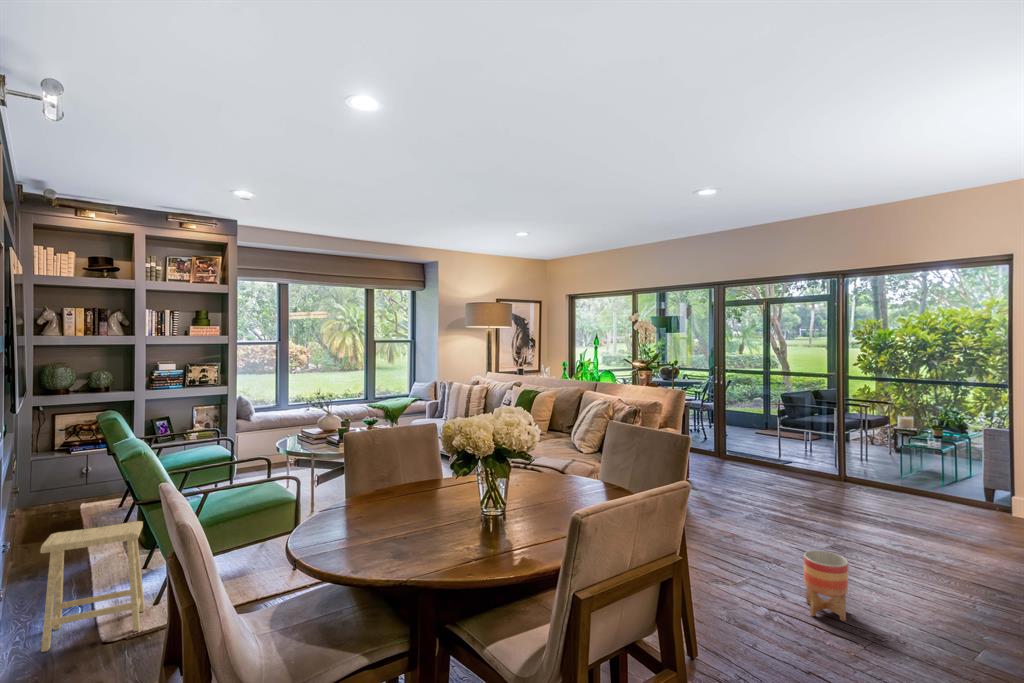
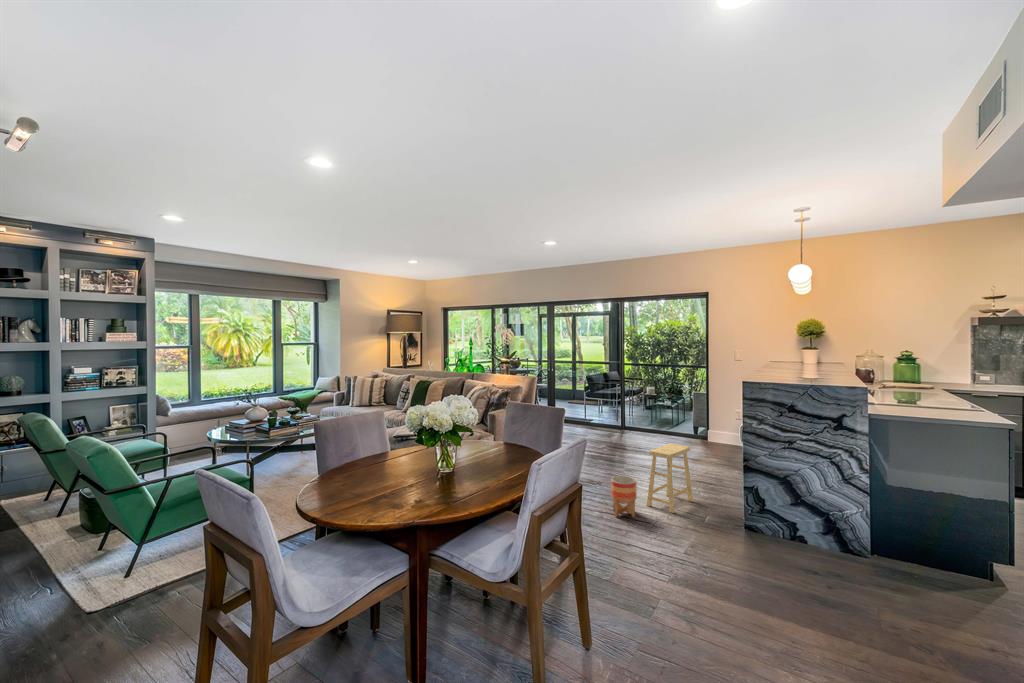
footstool: present [40,521,145,652] -> present [647,444,693,513]

